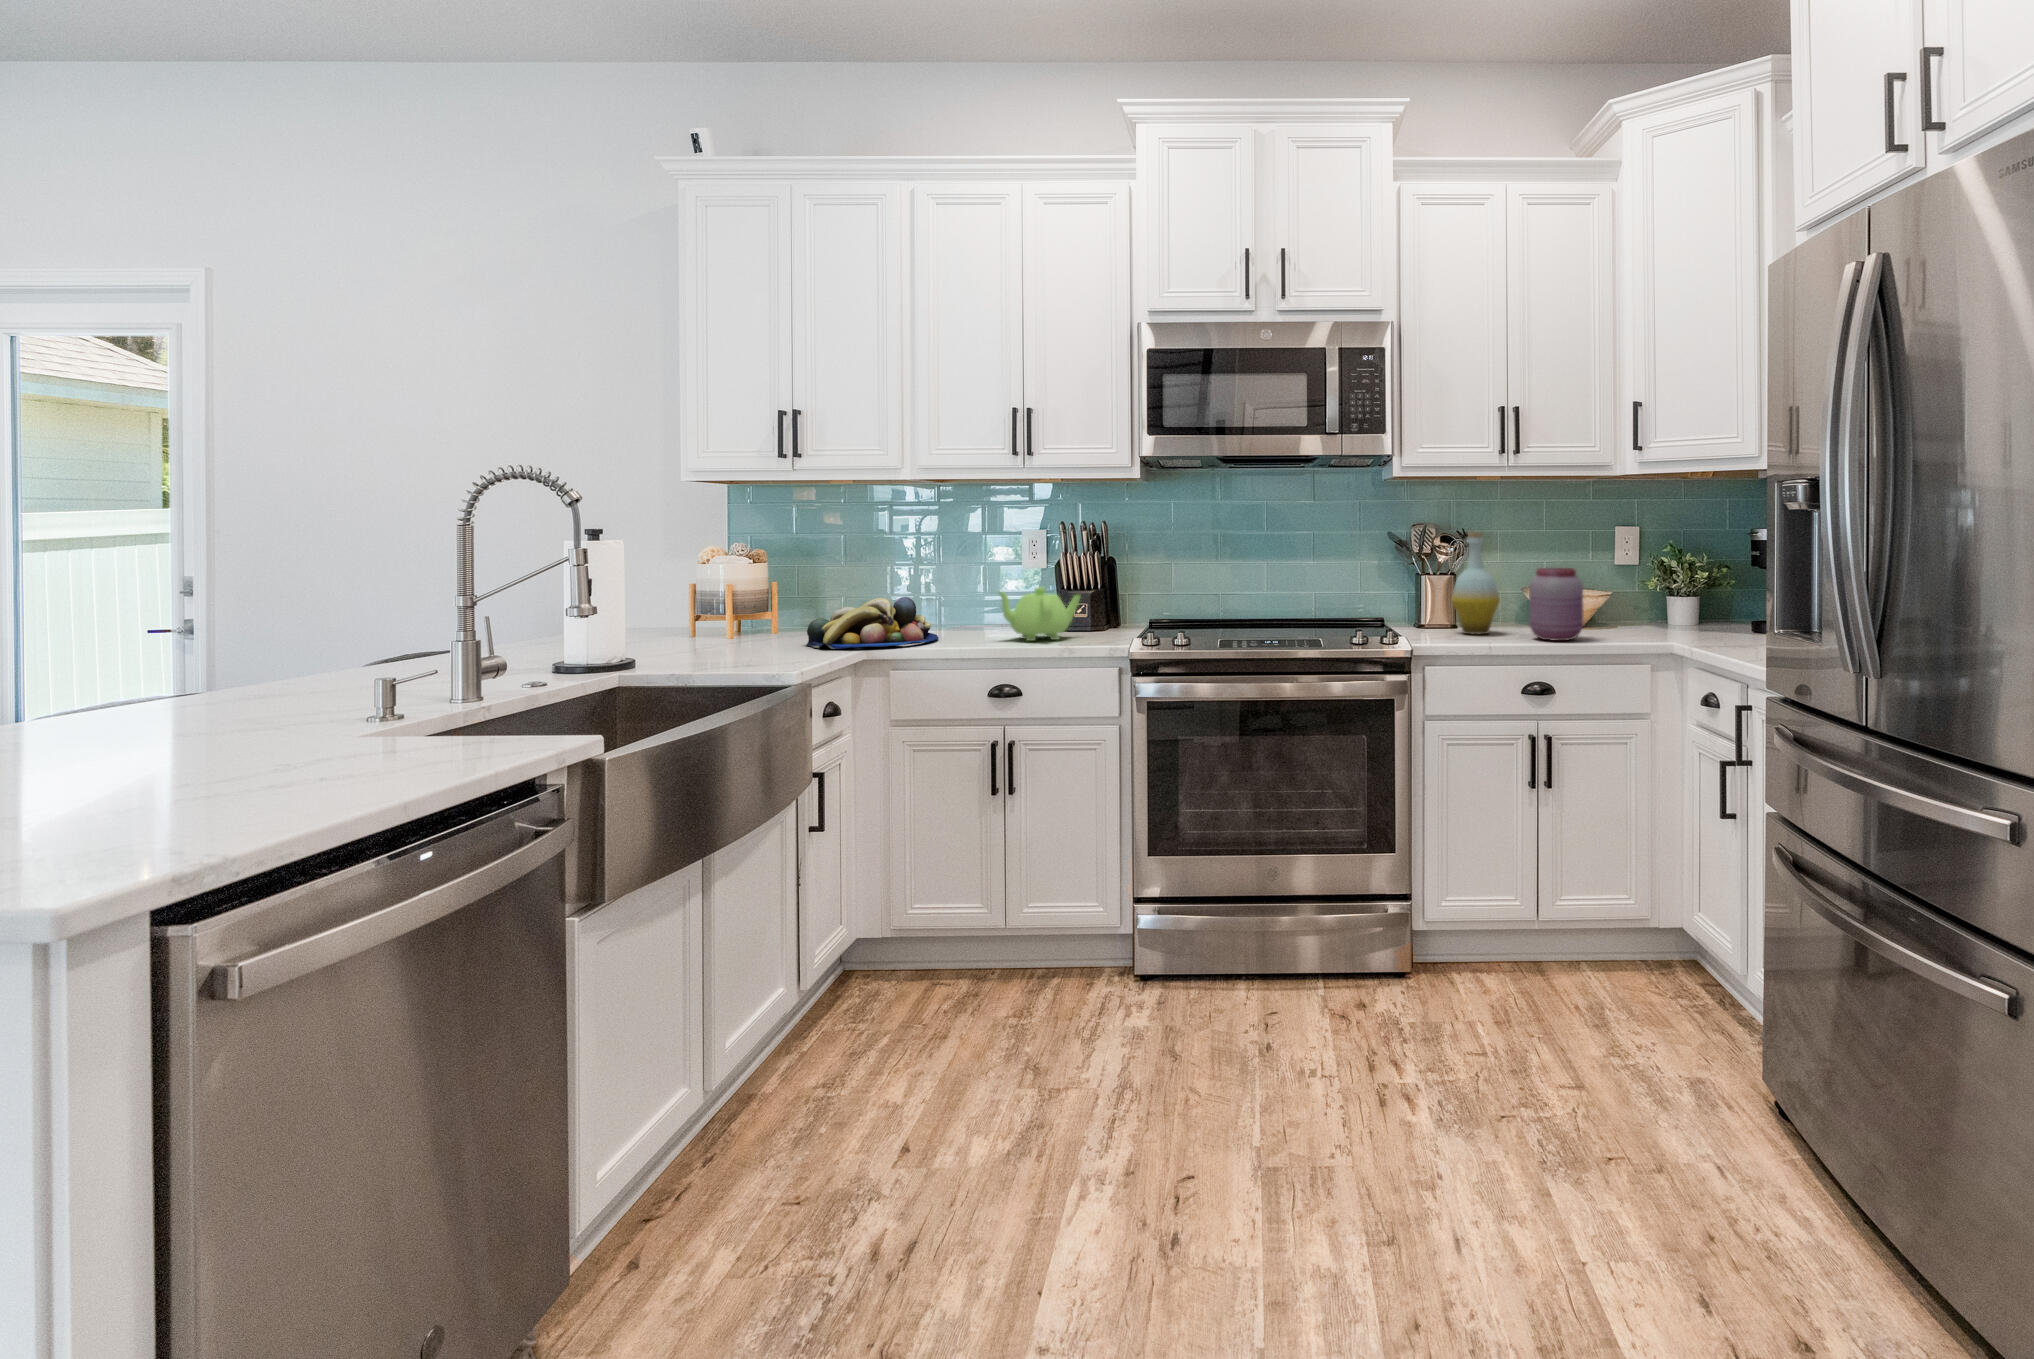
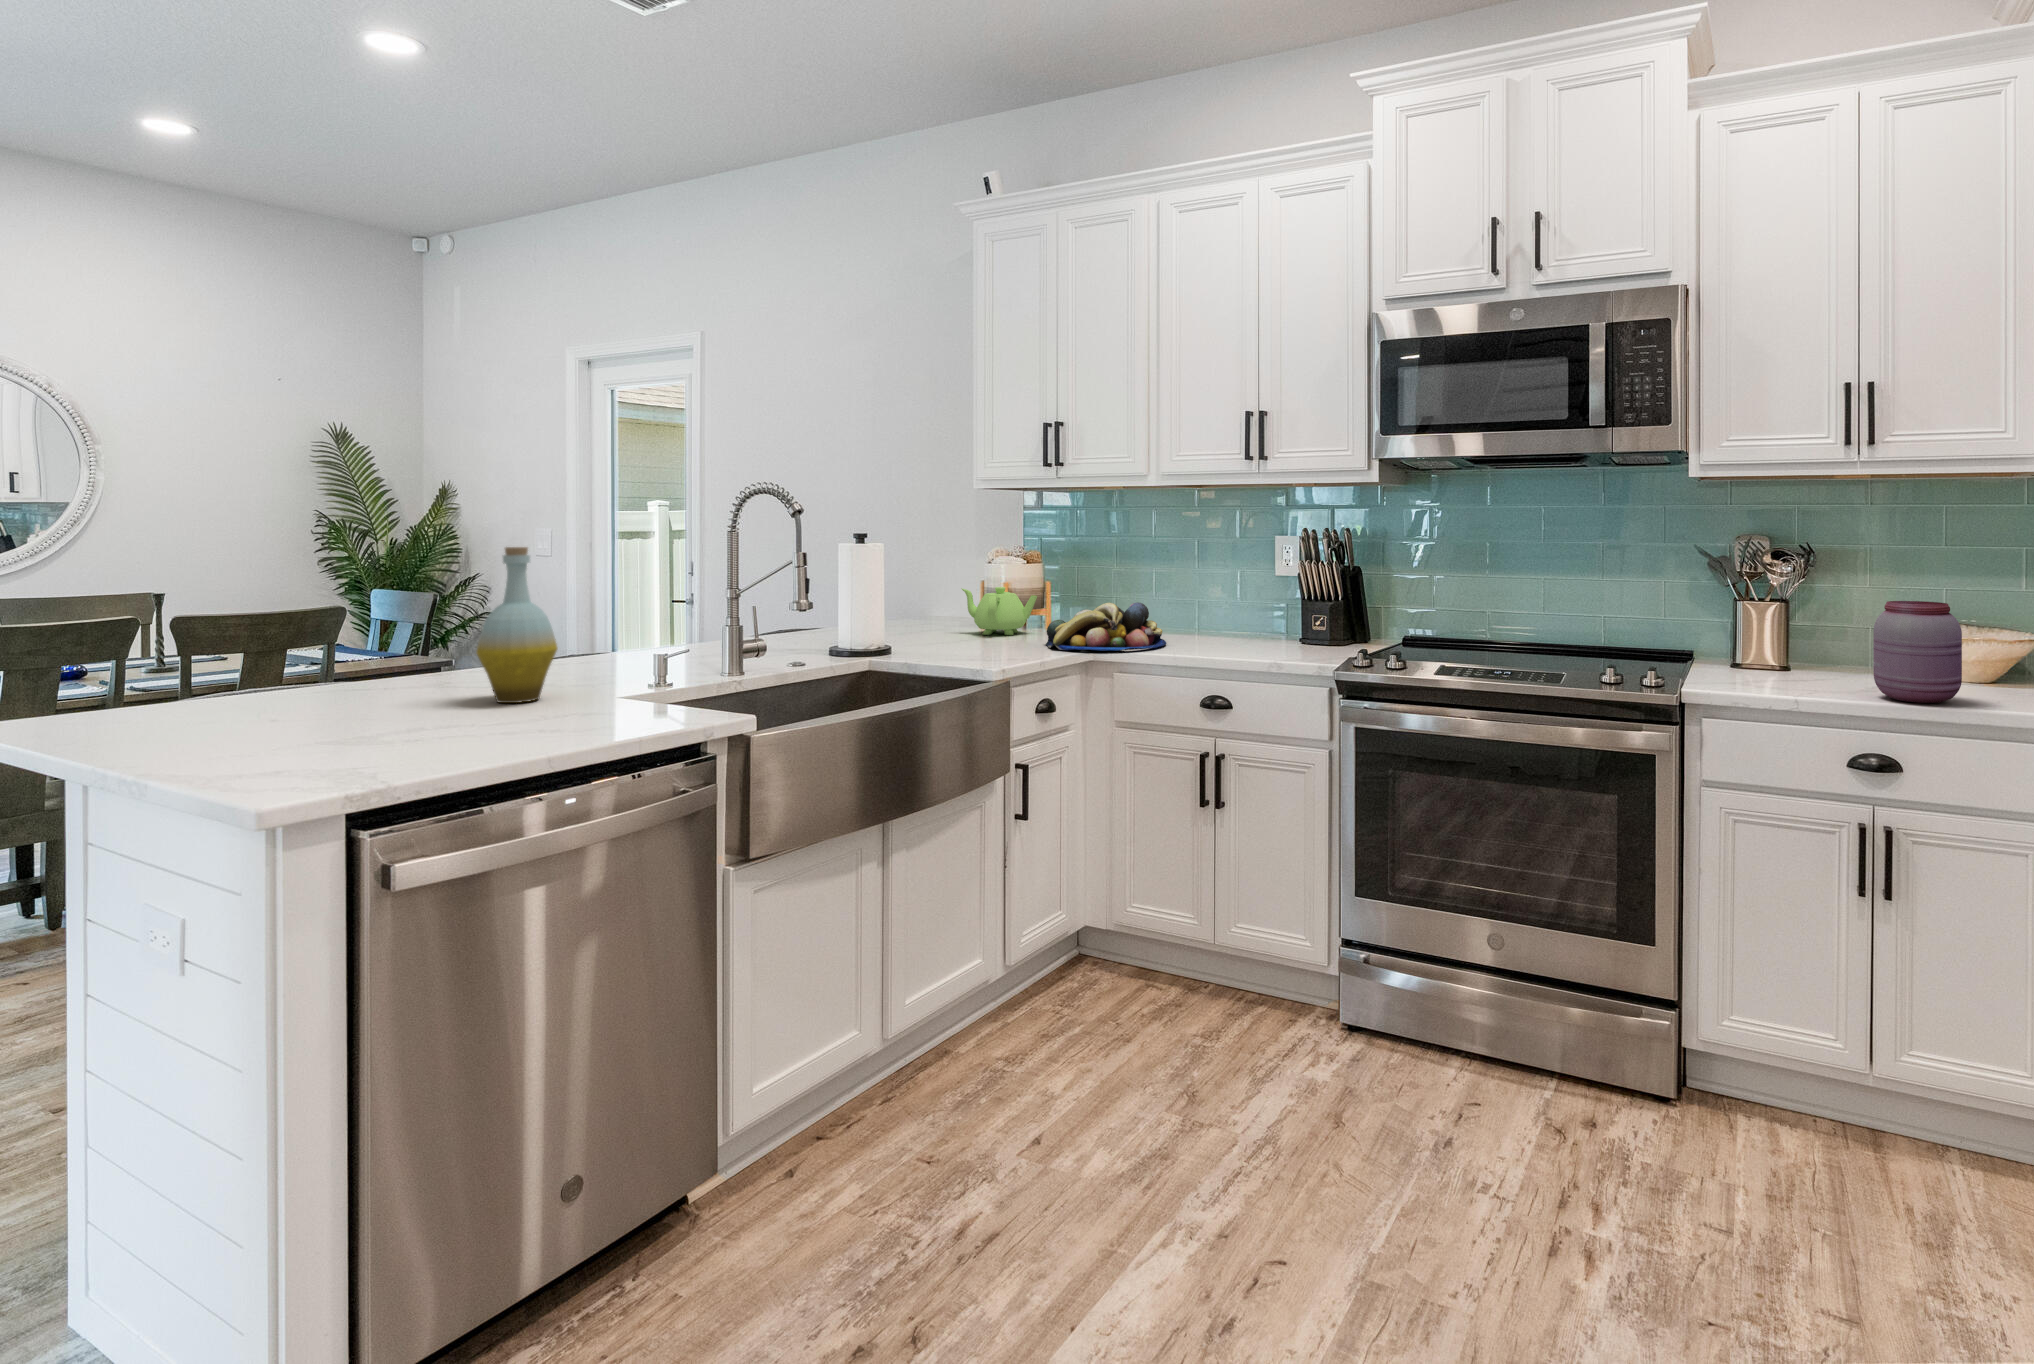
bottle: present [1452,532,1500,634] -> present [476,547,558,703]
teapot: present [998,587,1080,641] -> present [961,587,1037,635]

